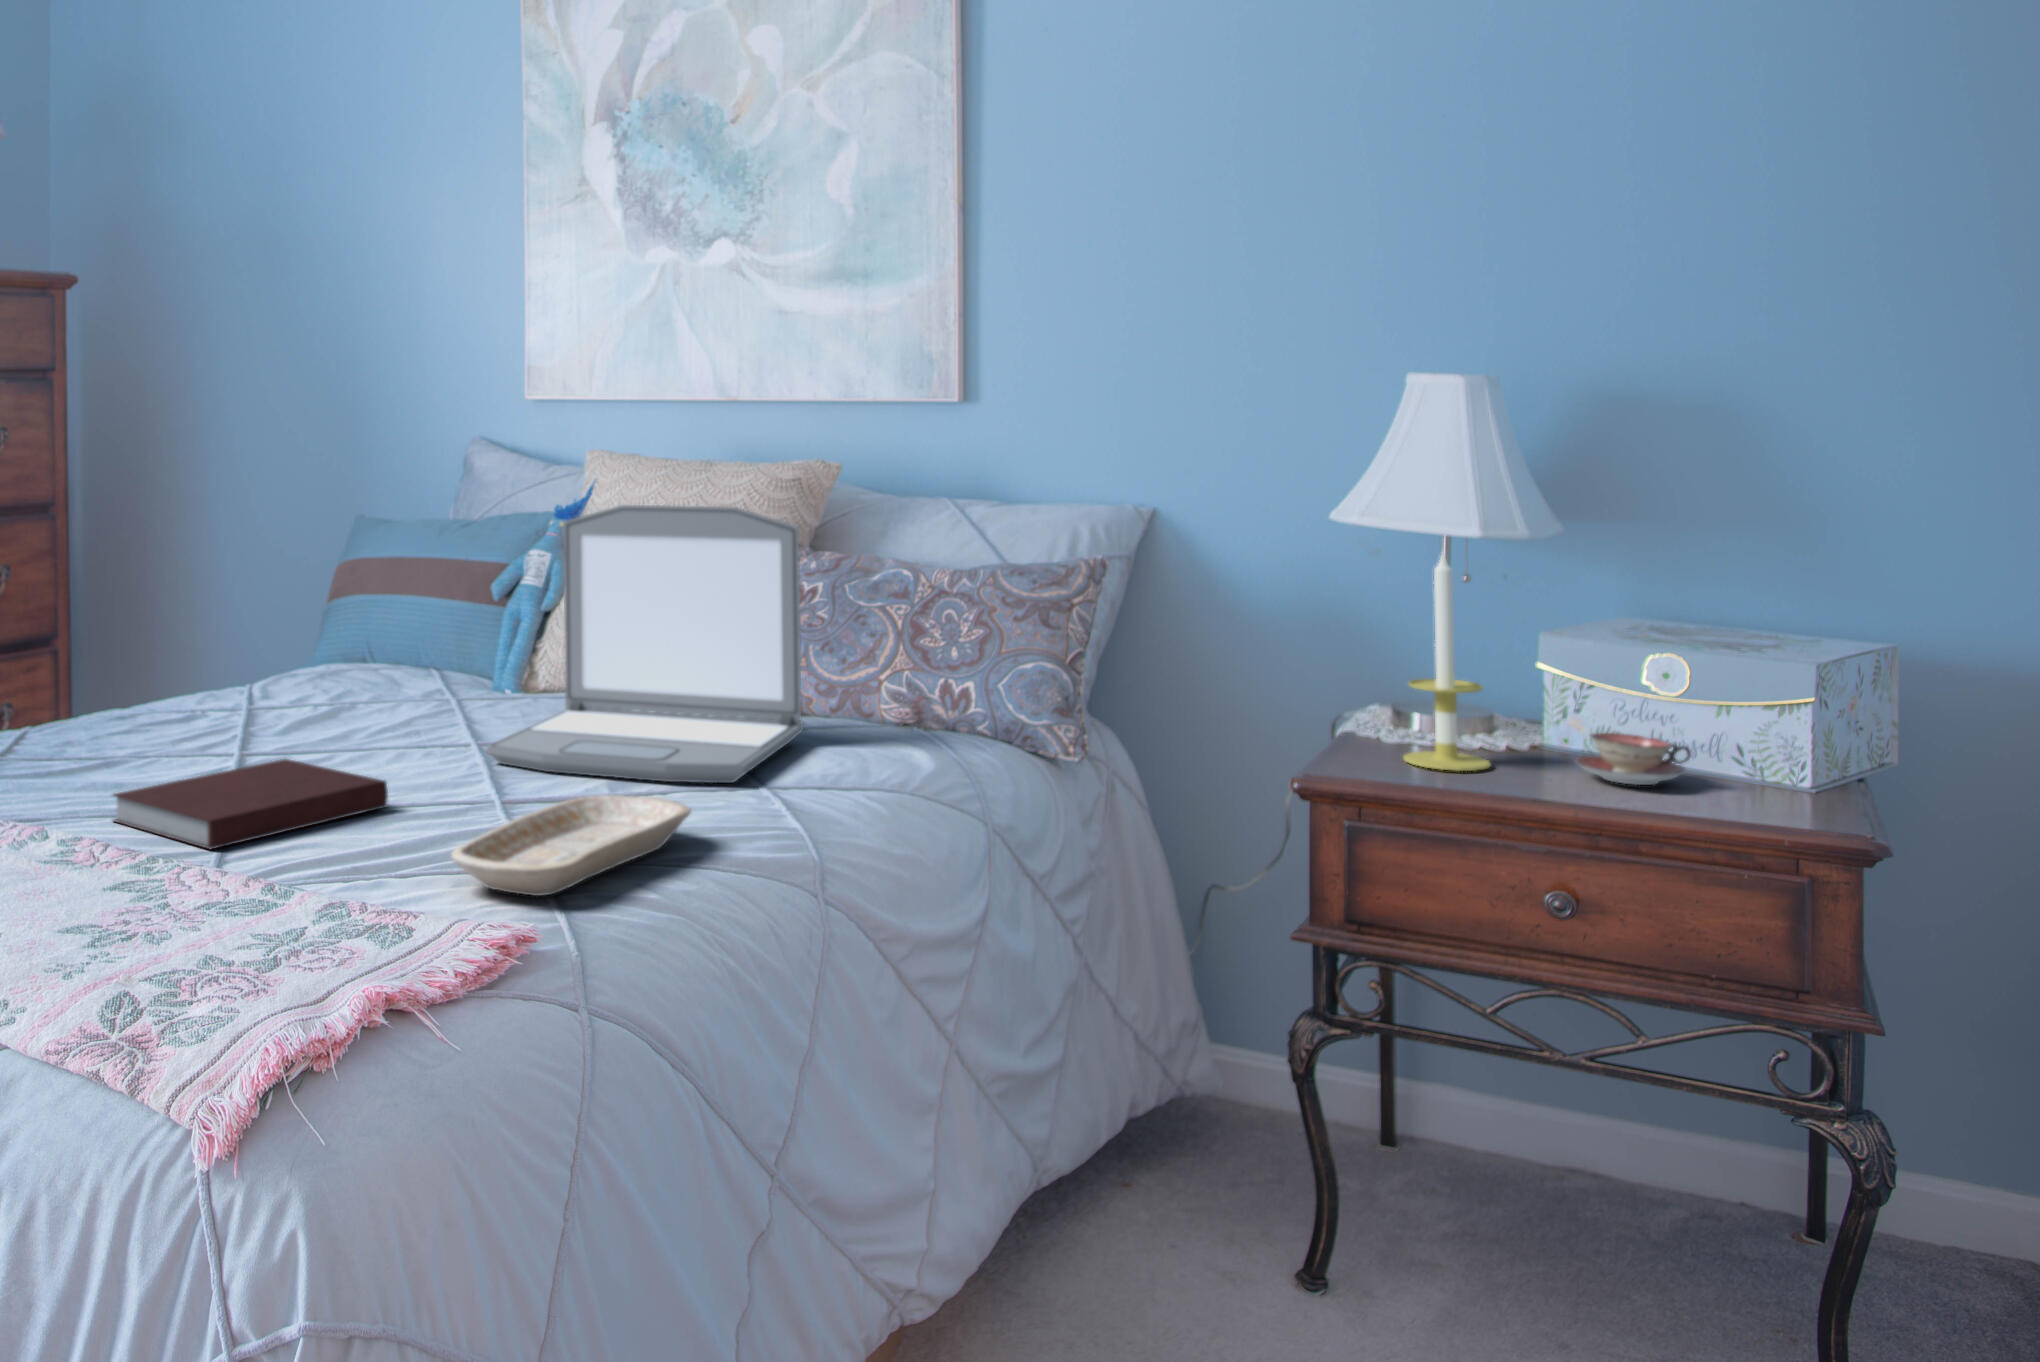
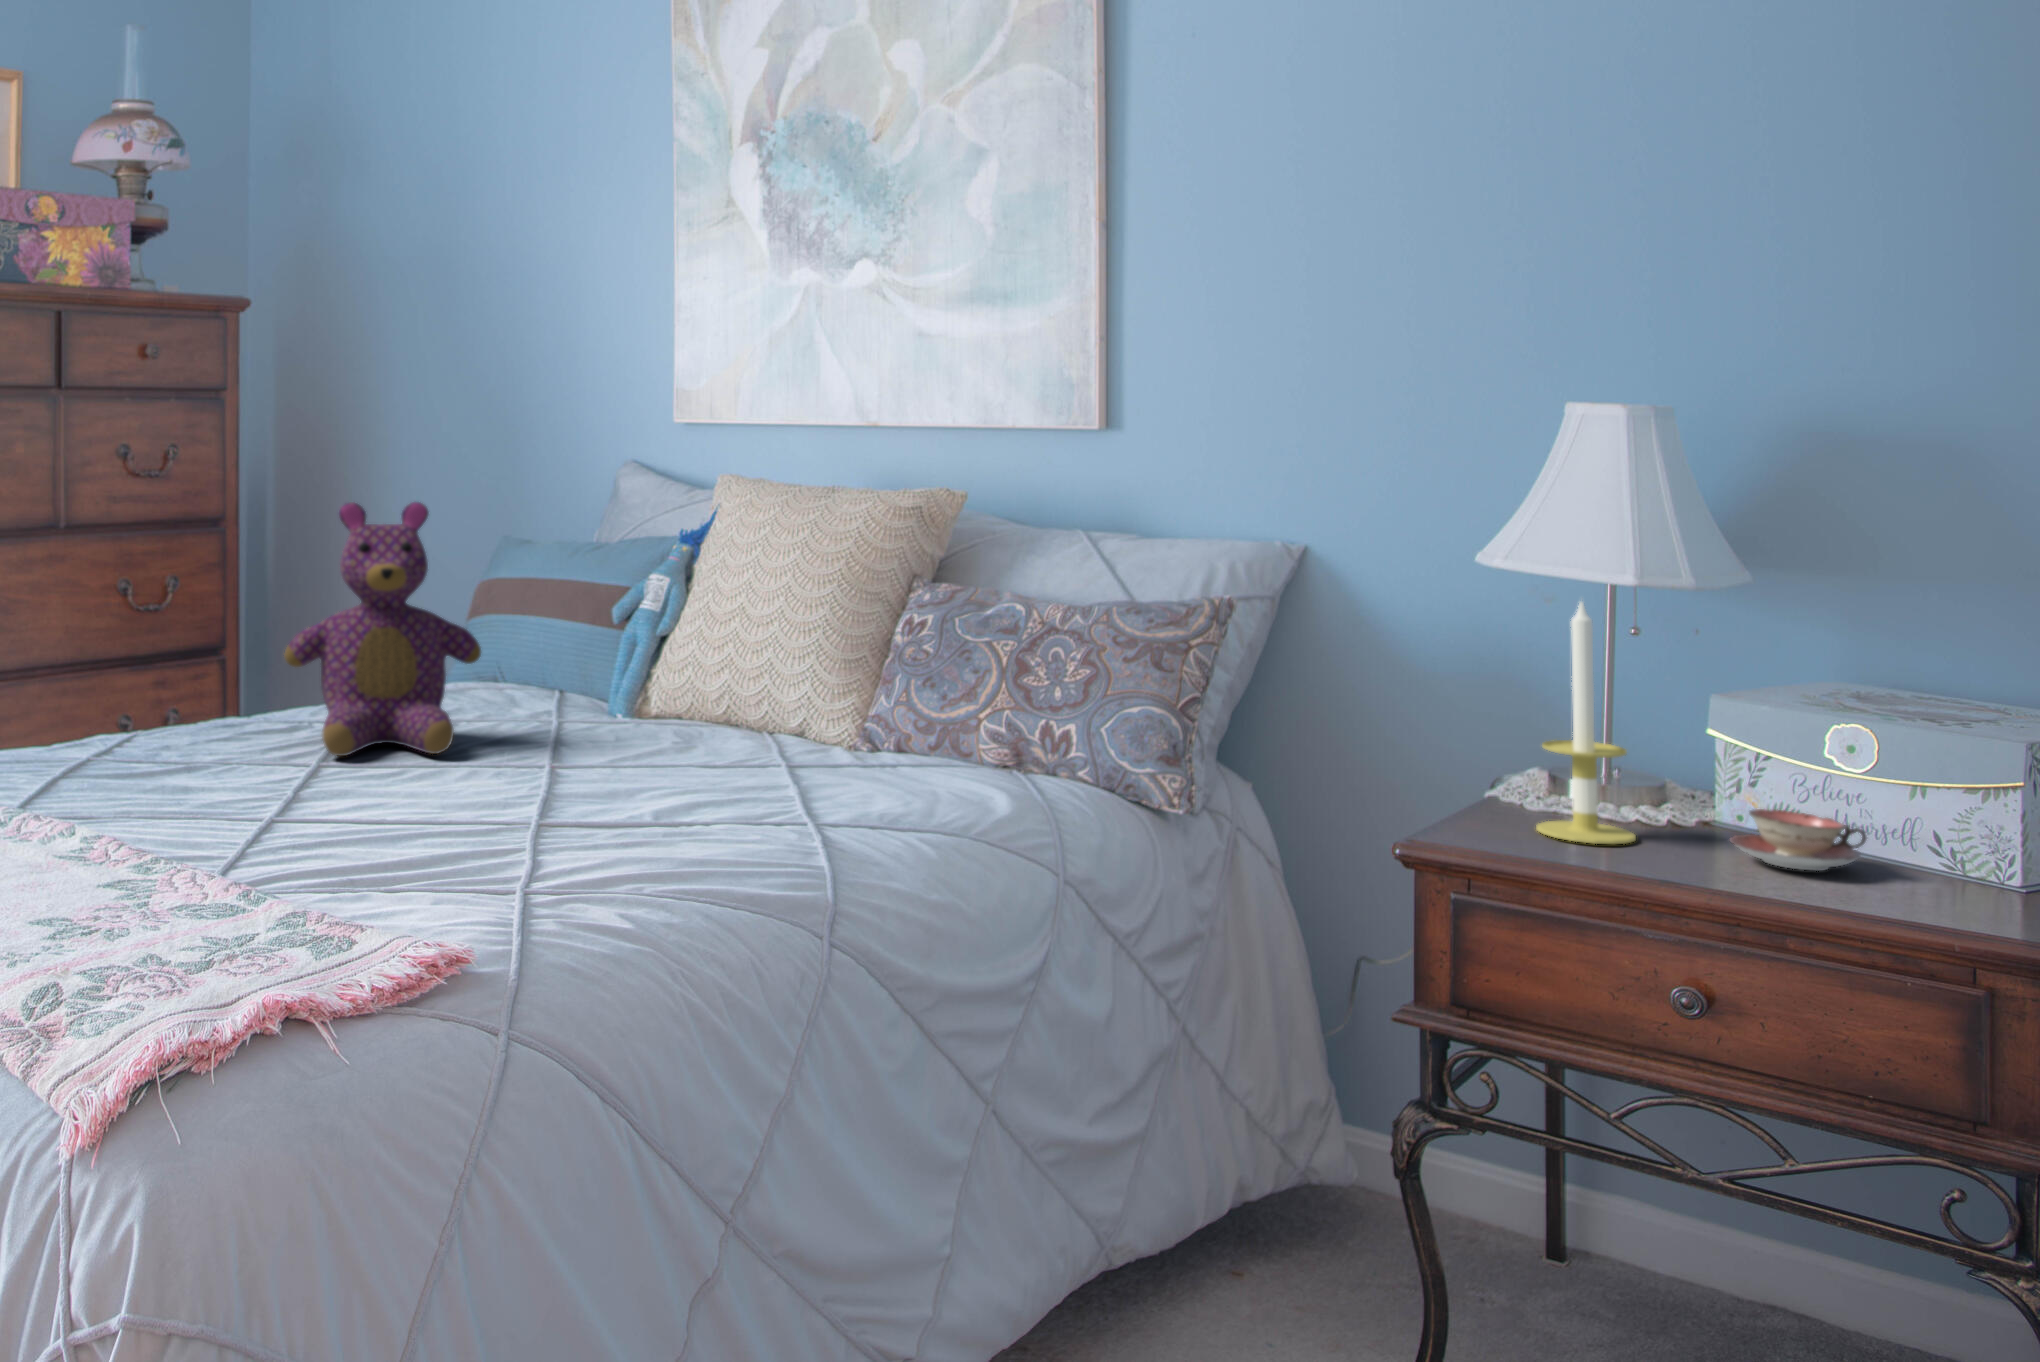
teddy bear: none [190,483,389,745] -> present [284,502,481,756]
laptop: present [486,505,804,783] -> none [546,529,884,816]
notebook: present [114,759,388,849] -> none [154,770,421,854]
tray: present [451,795,691,896] -> none [429,820,700,917]

